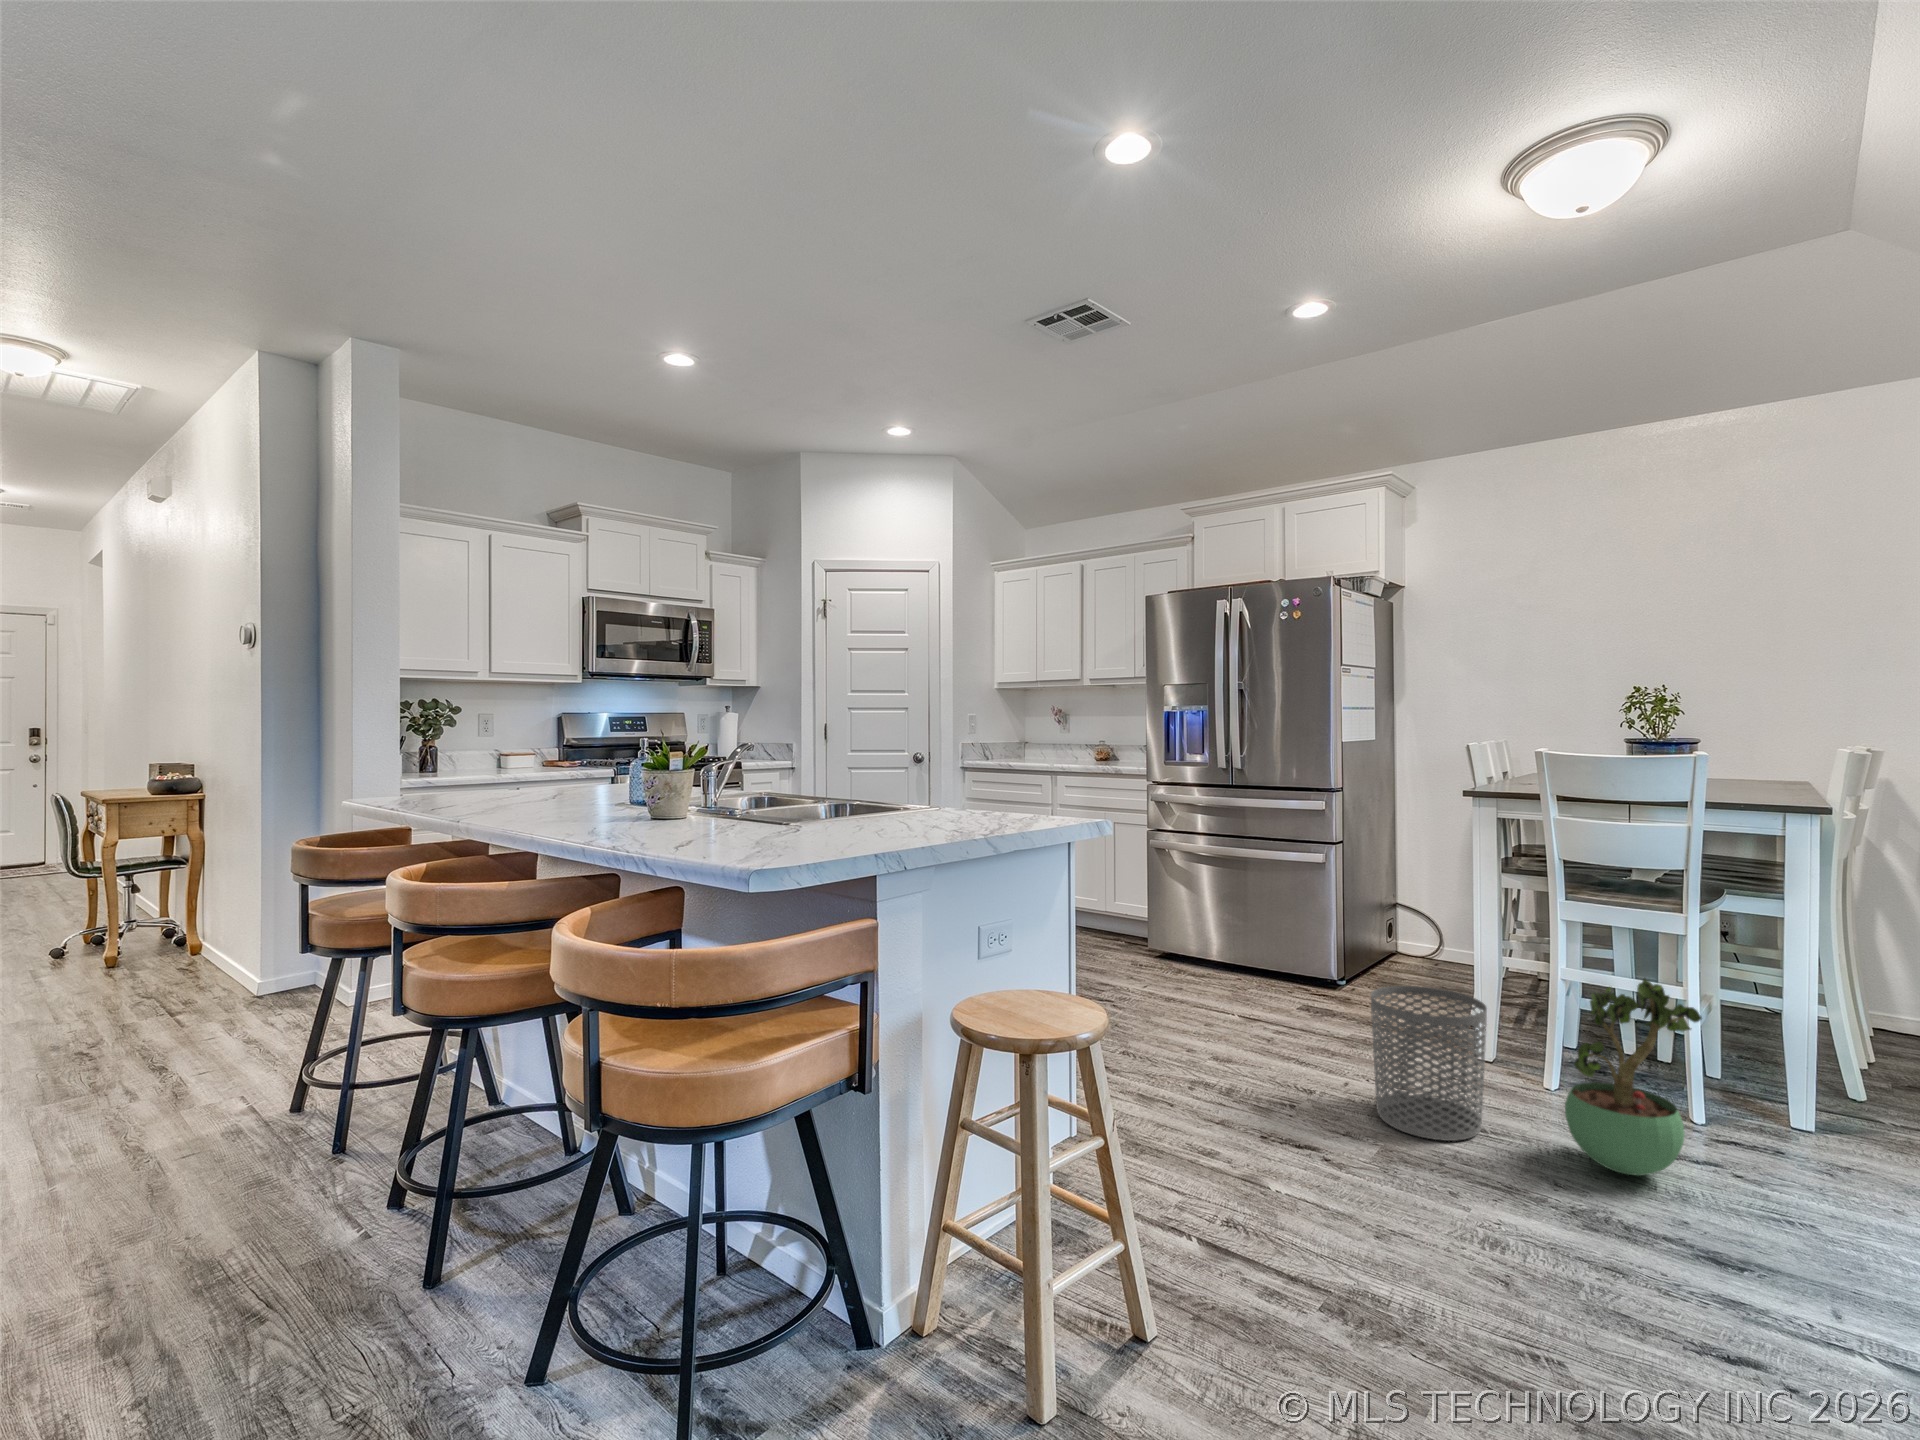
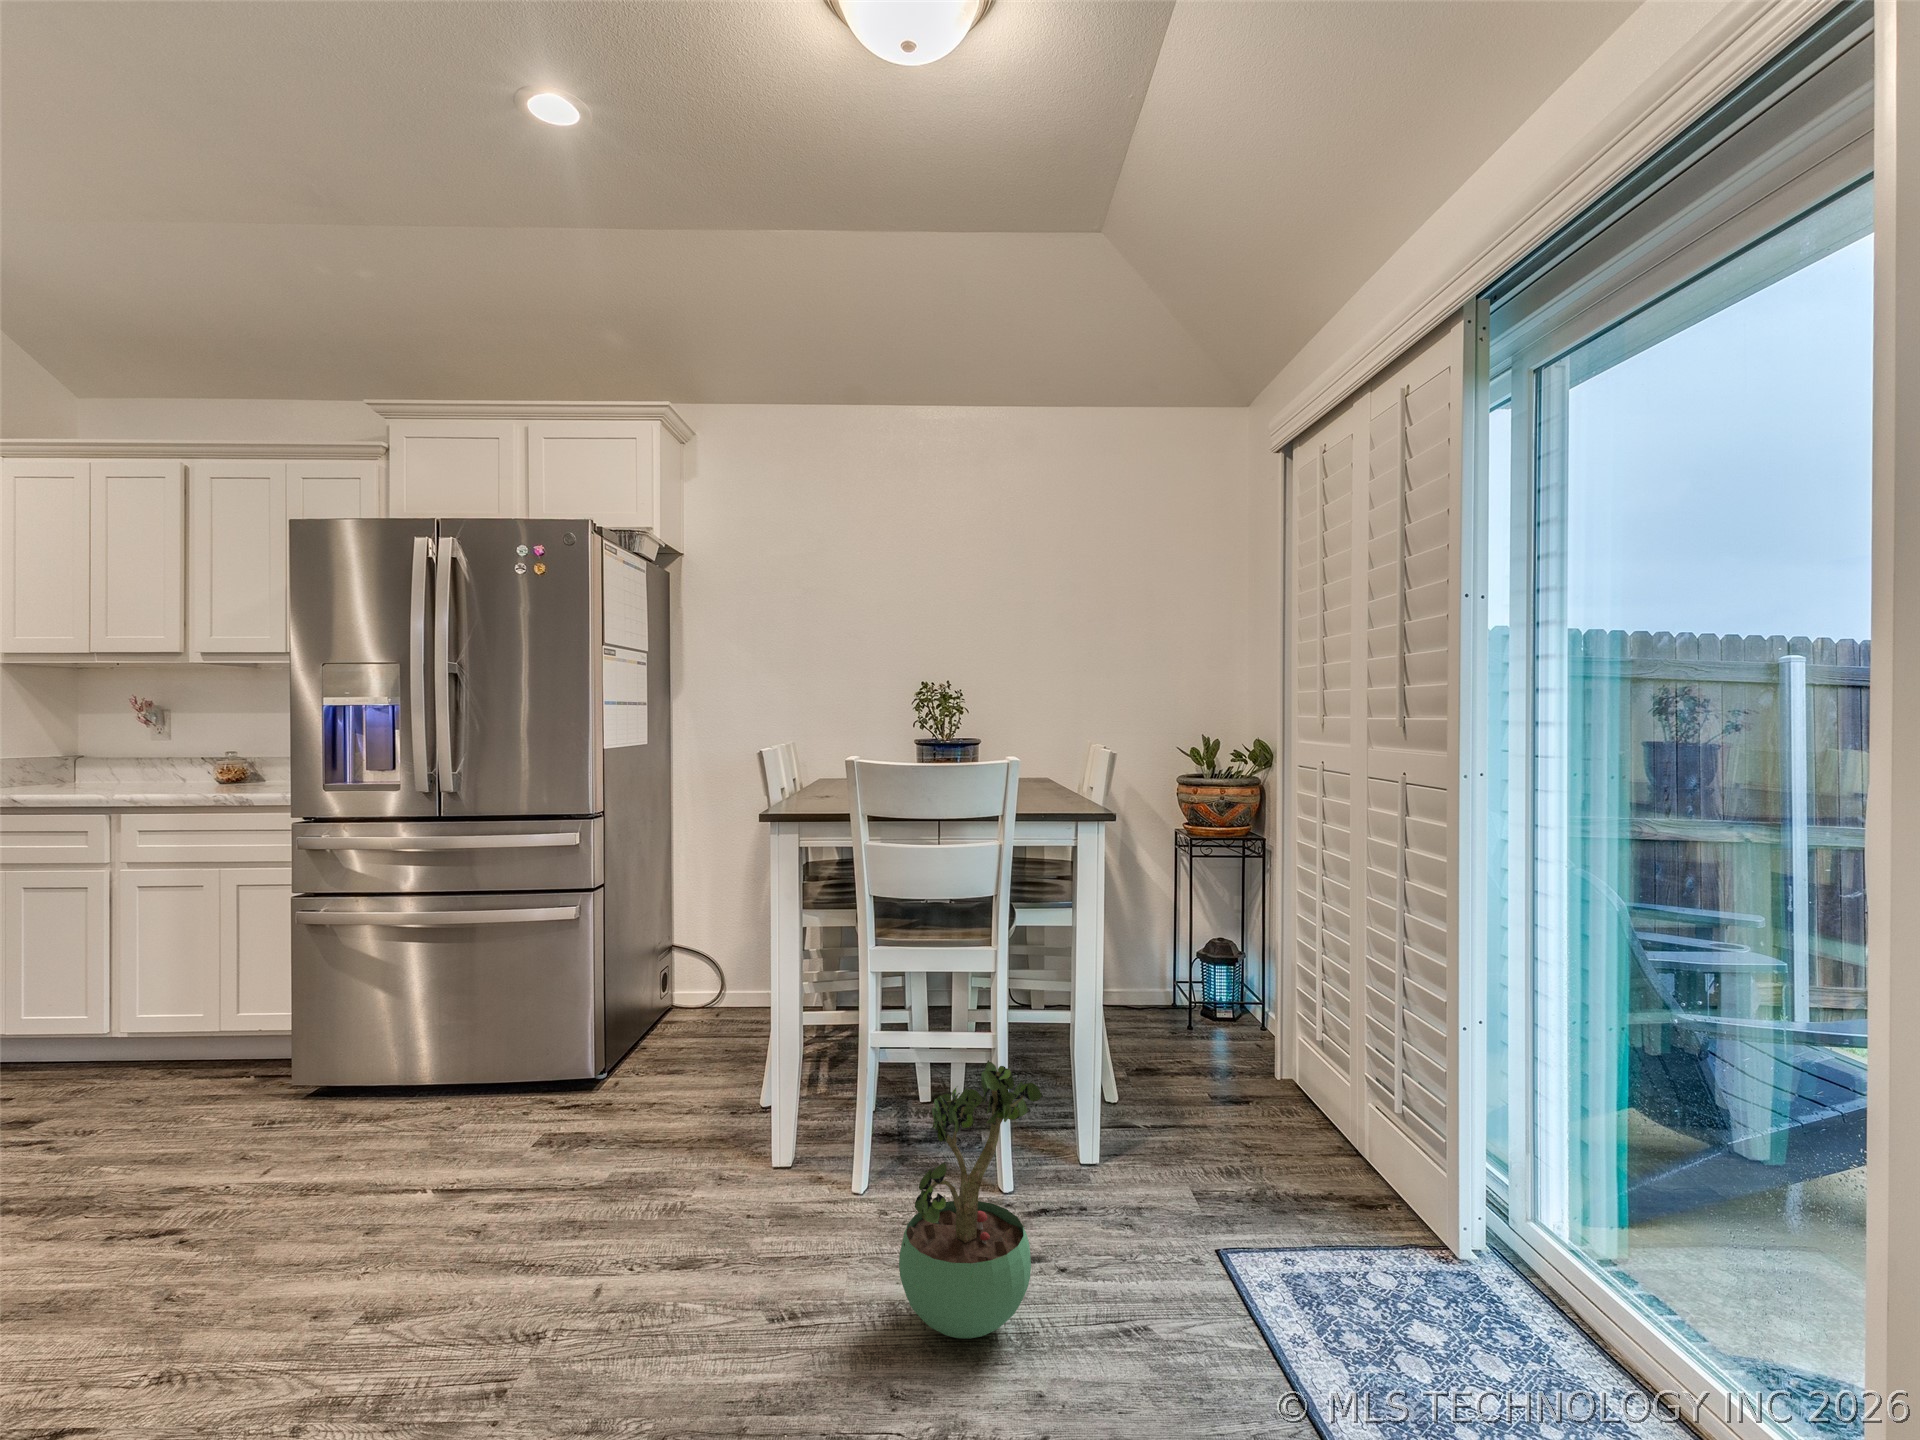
waste bin: present [1371,986,1487,1141] -> none [636,1114,801,1379]

